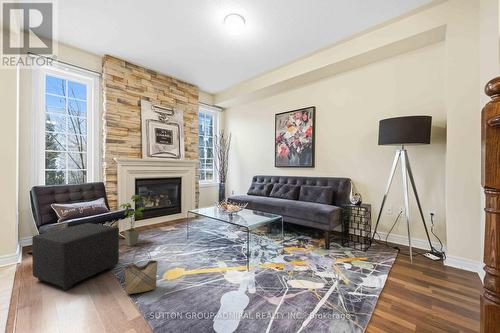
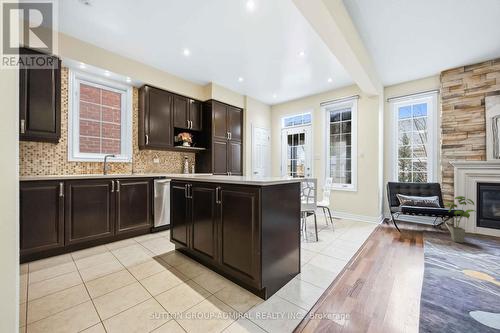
ottoman: present [32,223,119,290] -> none [380,209,432,248]
woven basket: present [124,247,158,295] -> none [423,234,453,270]

